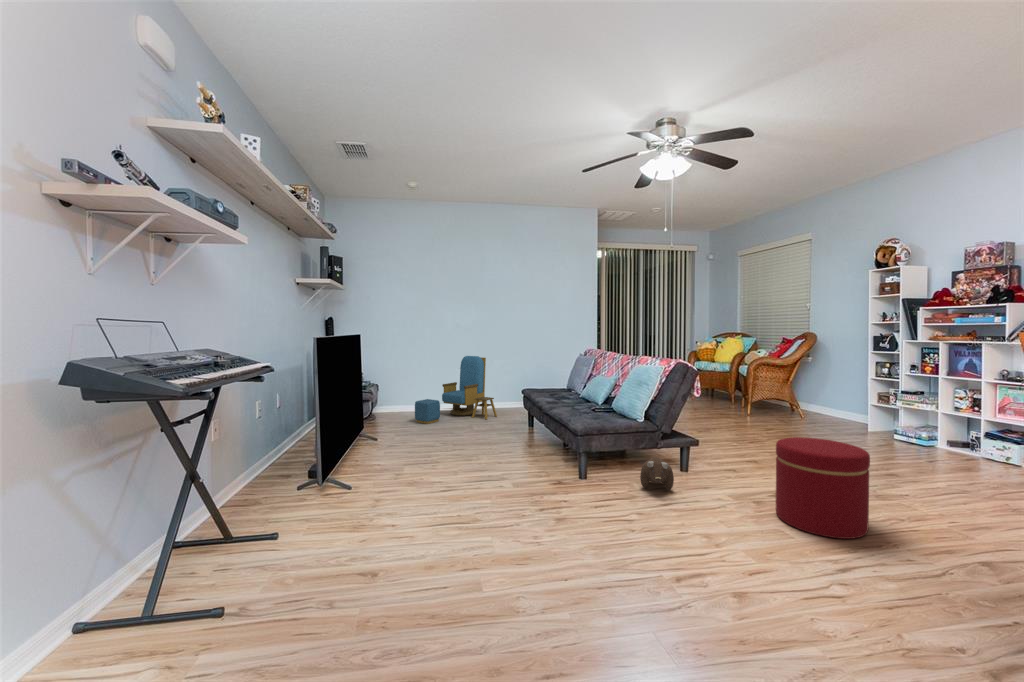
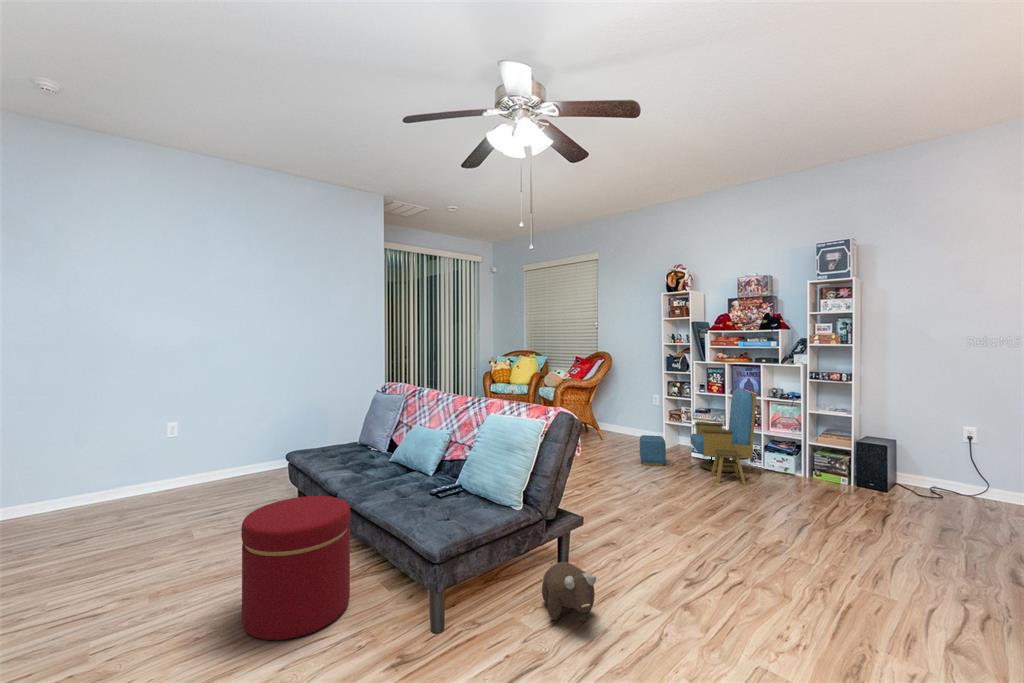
armchair: present [415,356,497,424] -> present [640,388,757,485]
ottoman: present [776,437,870,539] -> present [241,496,350,640]

